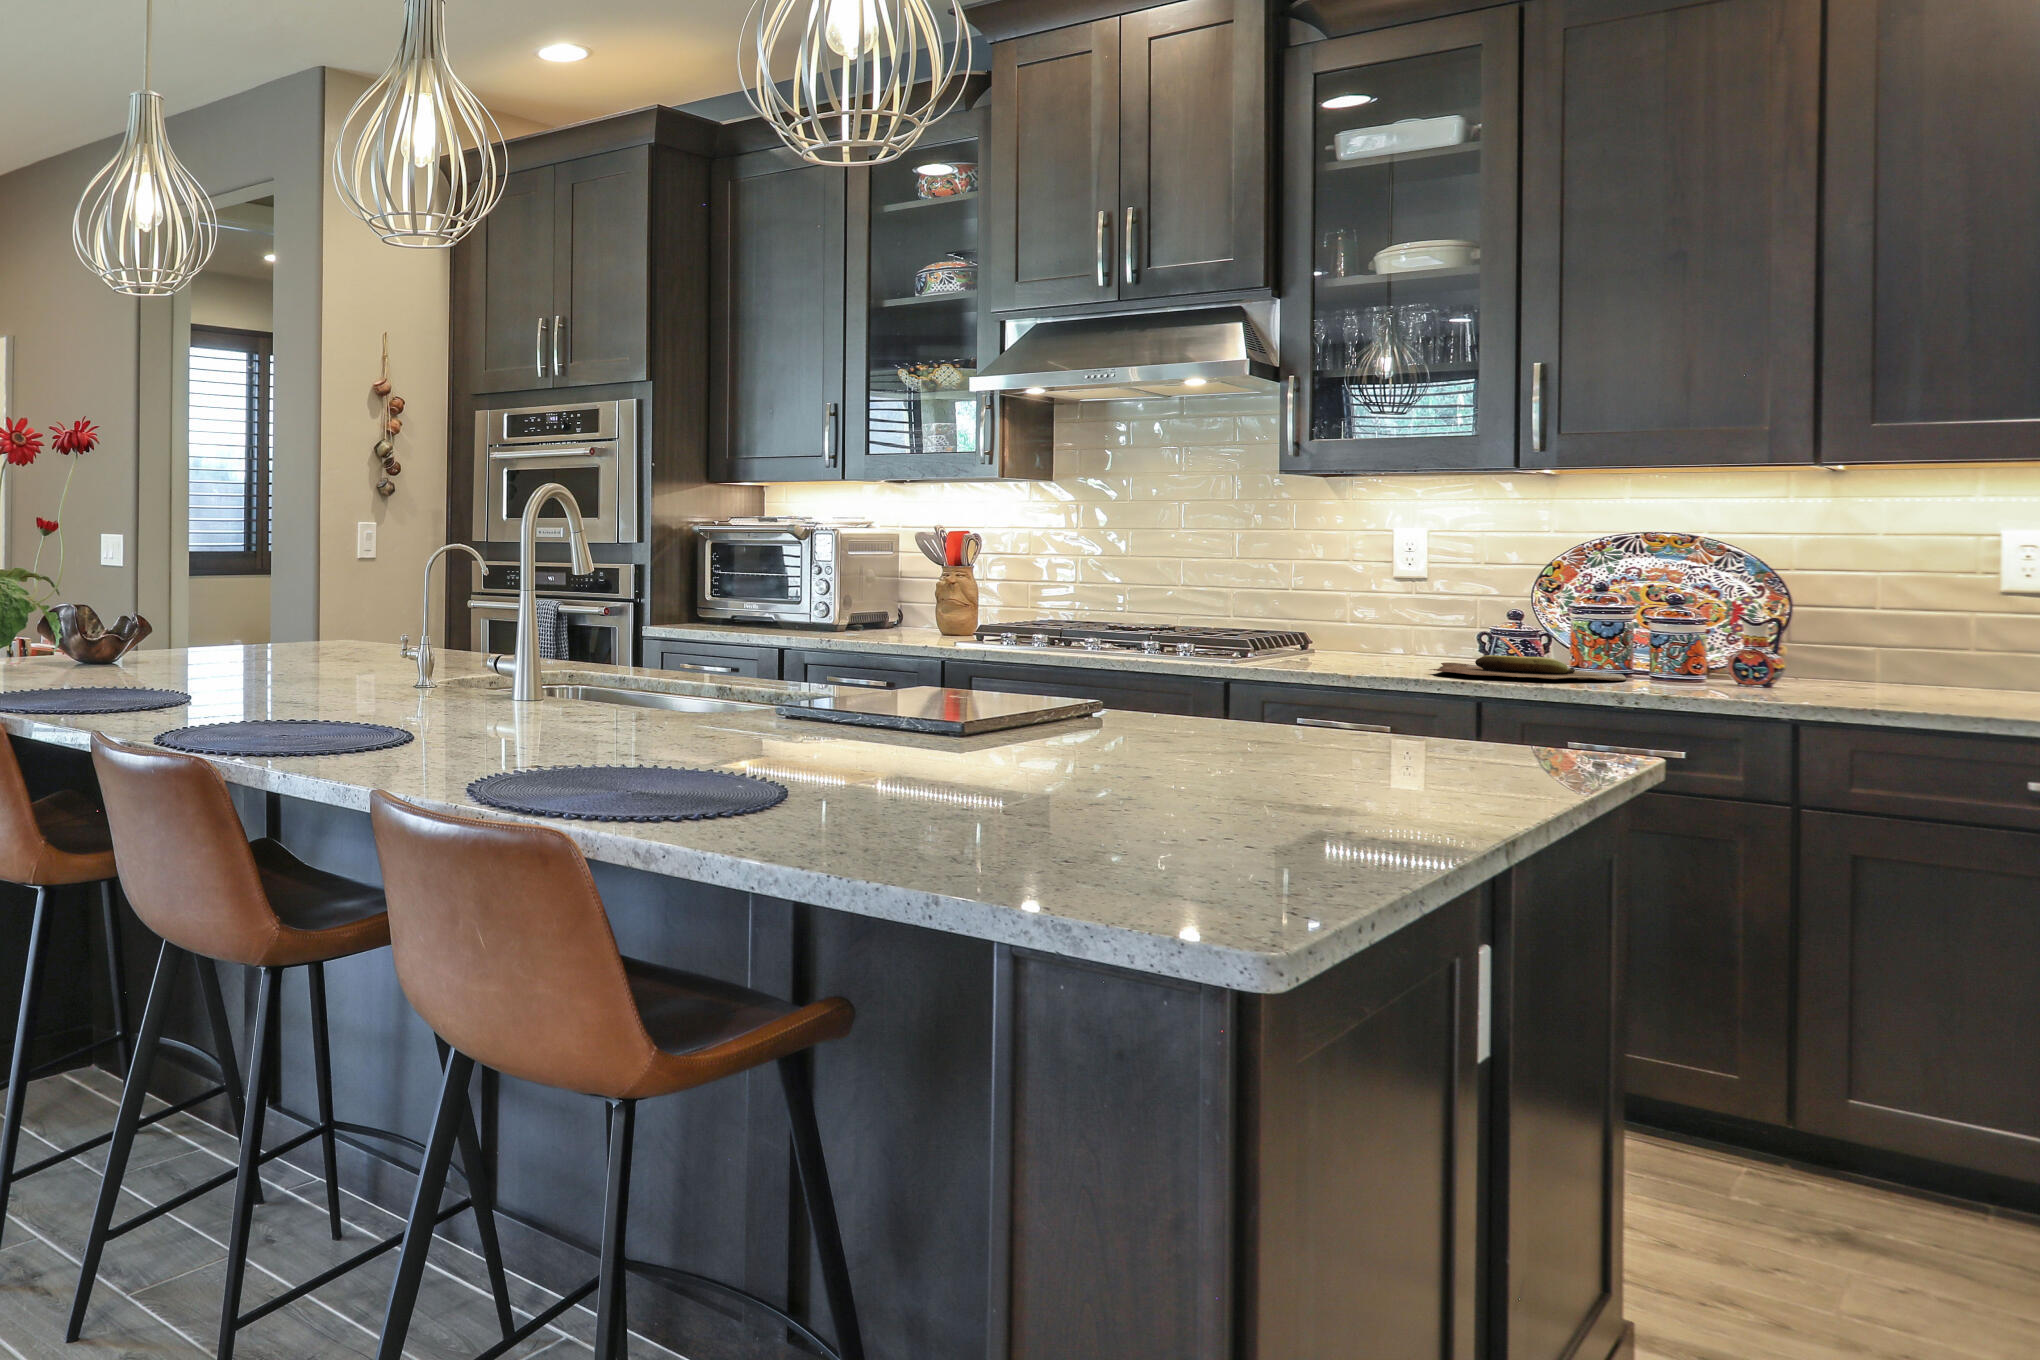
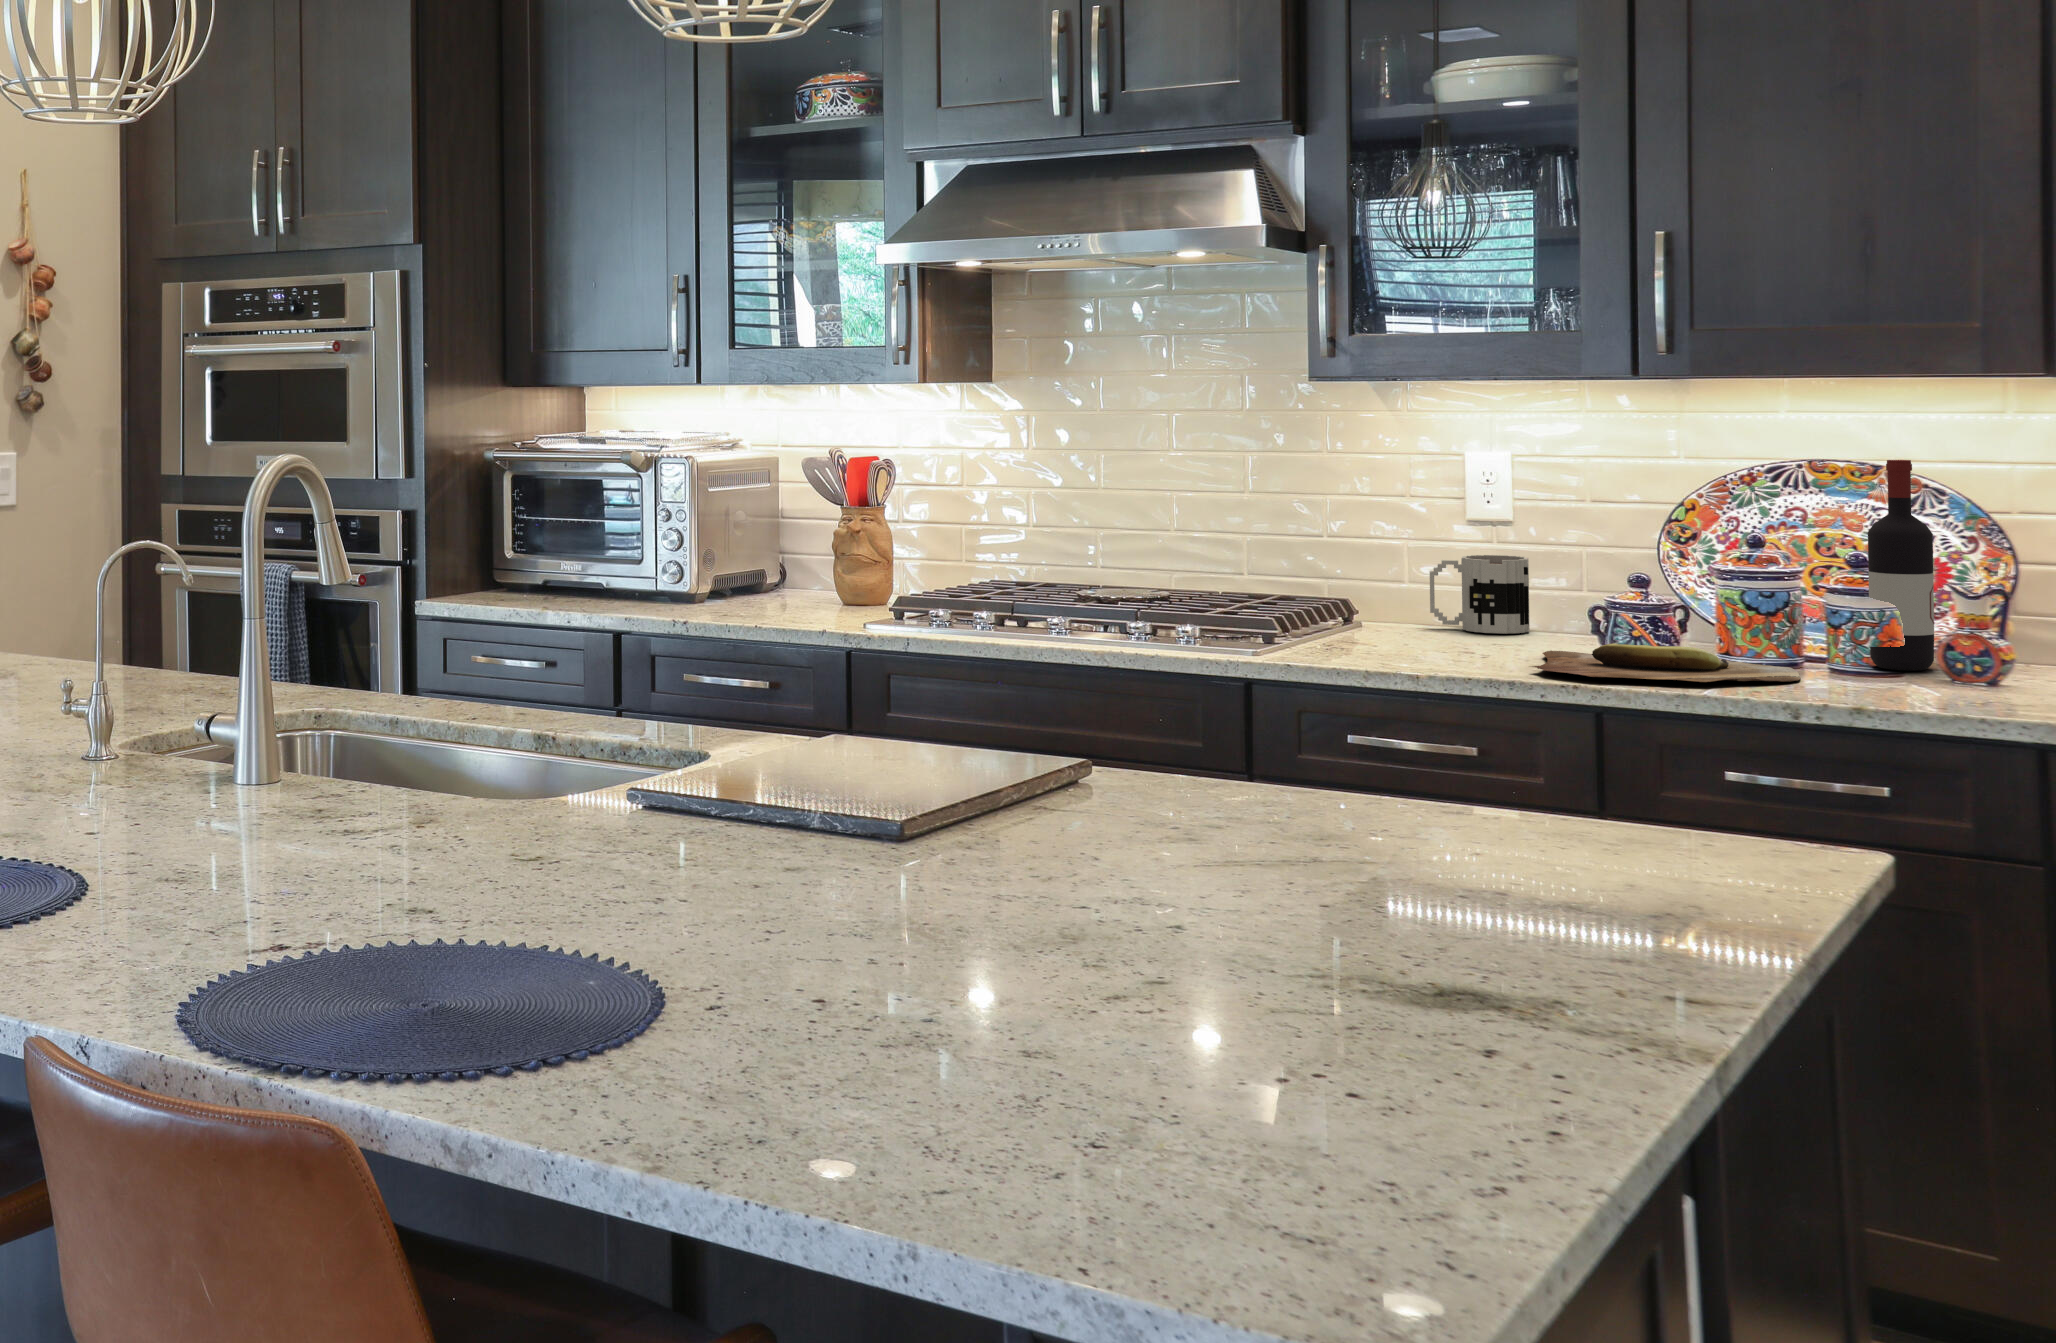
wine bottle: none [1682,529,1730,677] -> present [1868,460,1934,671]
mug: none [1364,601,1437,654] -> present [1430,555,1530,634]

